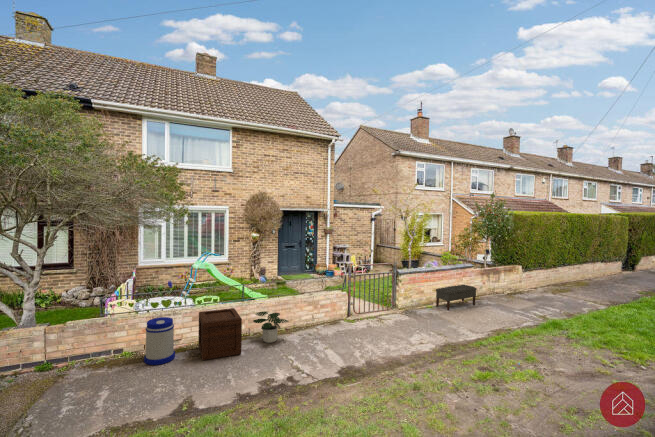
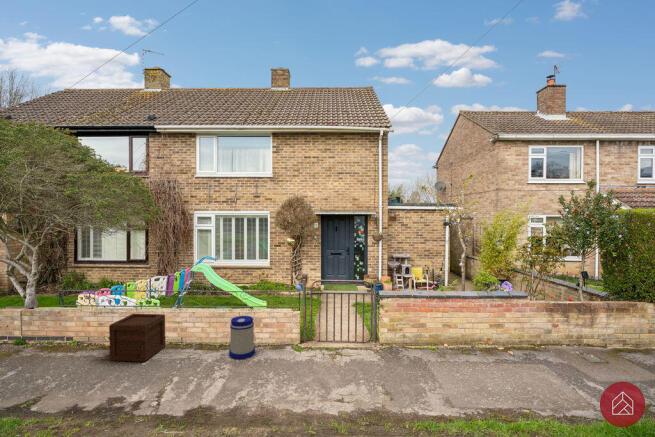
bench: present [436,285,477,310] -> none [446,323,517,358]
potted plant: present [253,312,288,343] -> none [175,322,208,356]
trash can: present [144,317,175,365] -> present [229,316,255,359]

